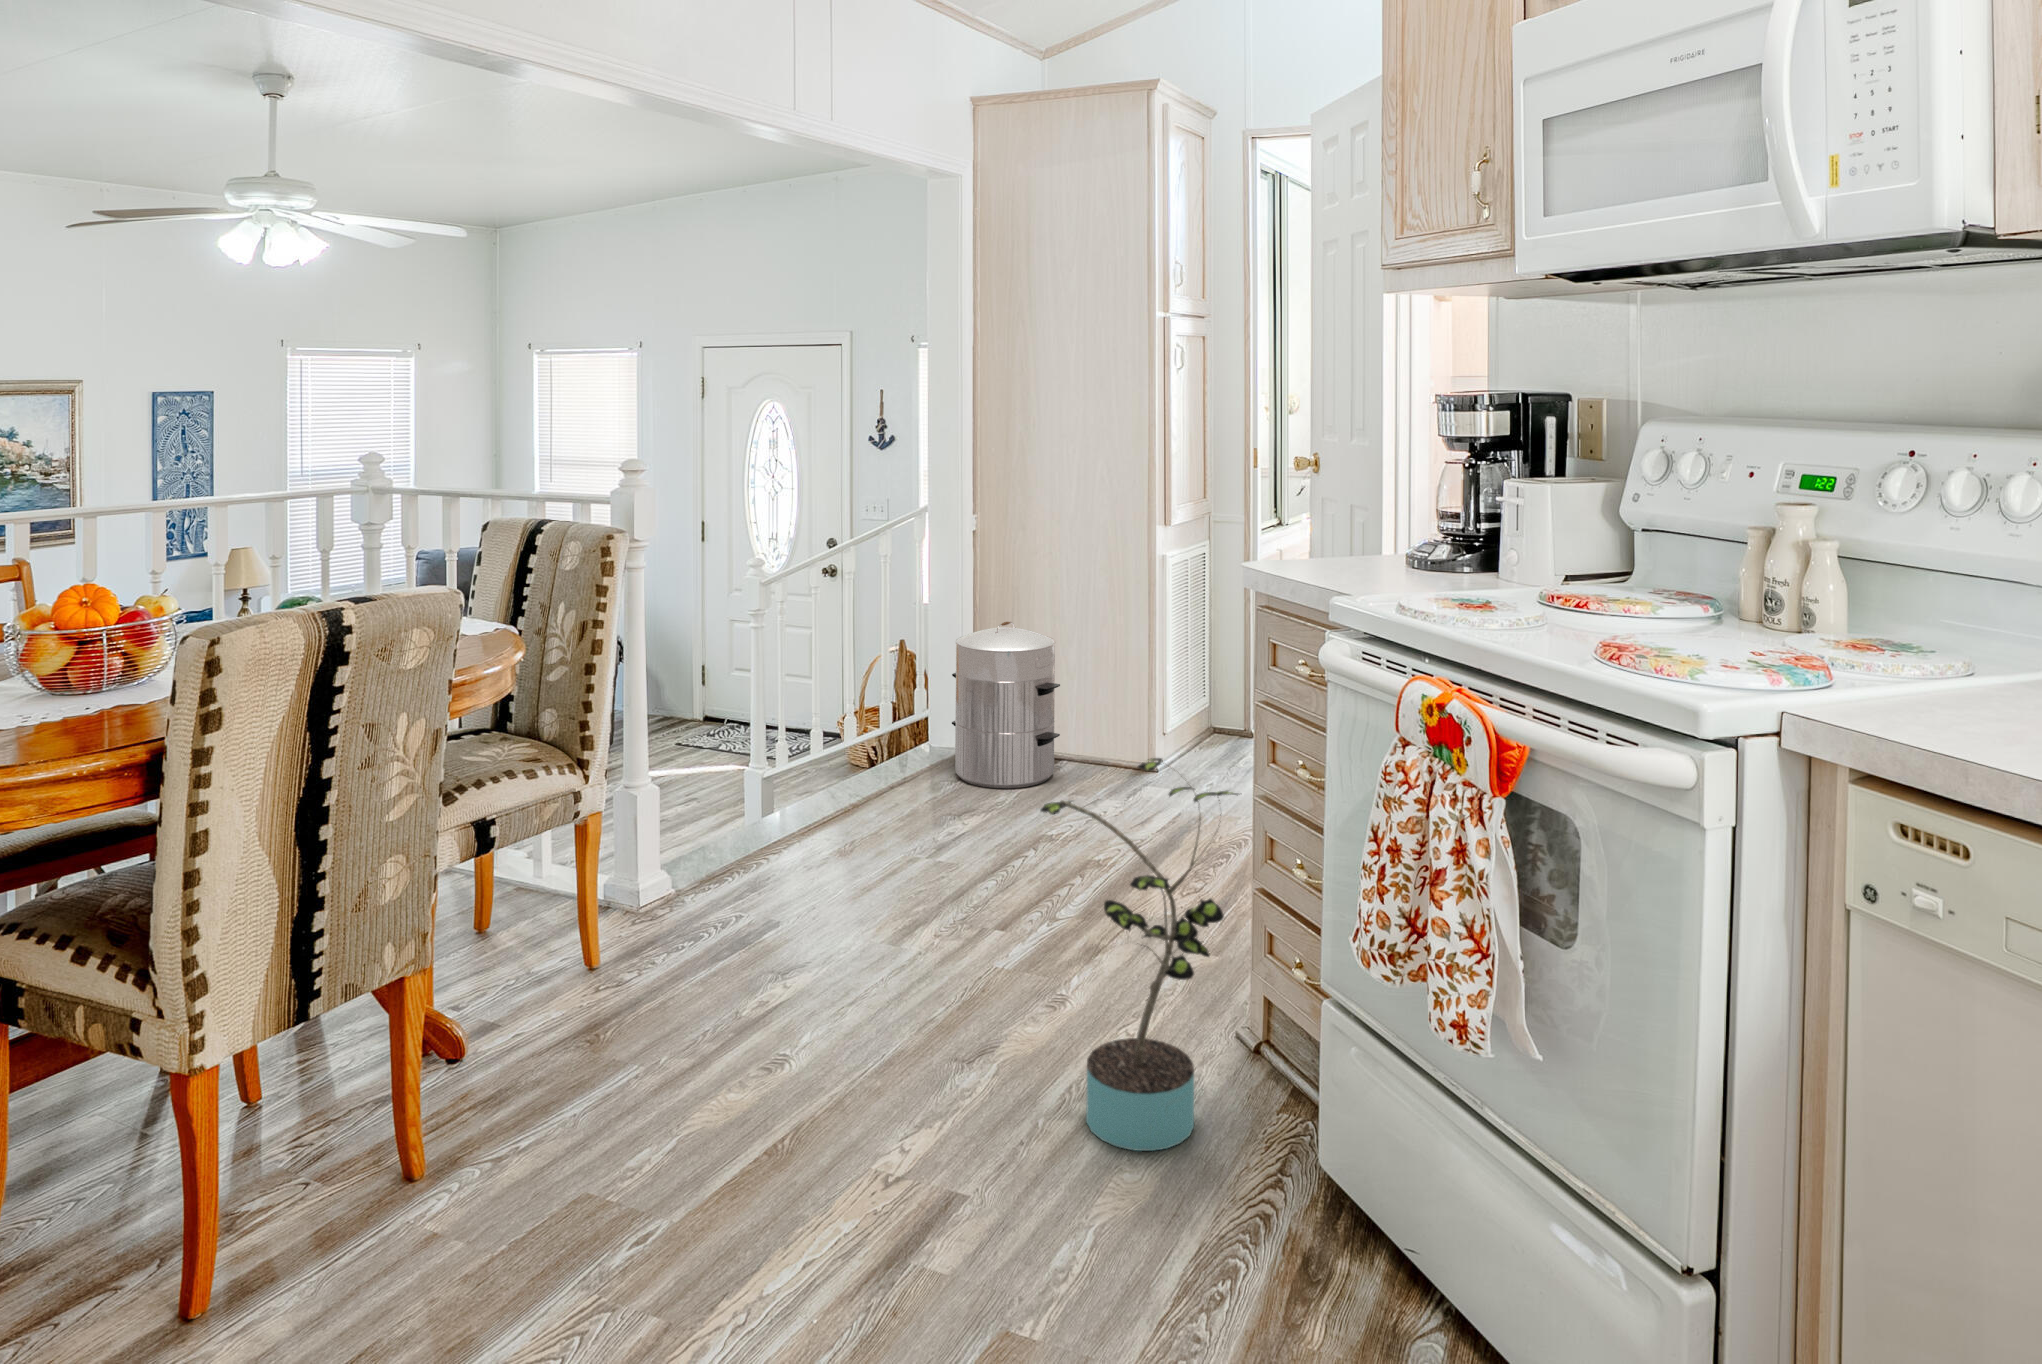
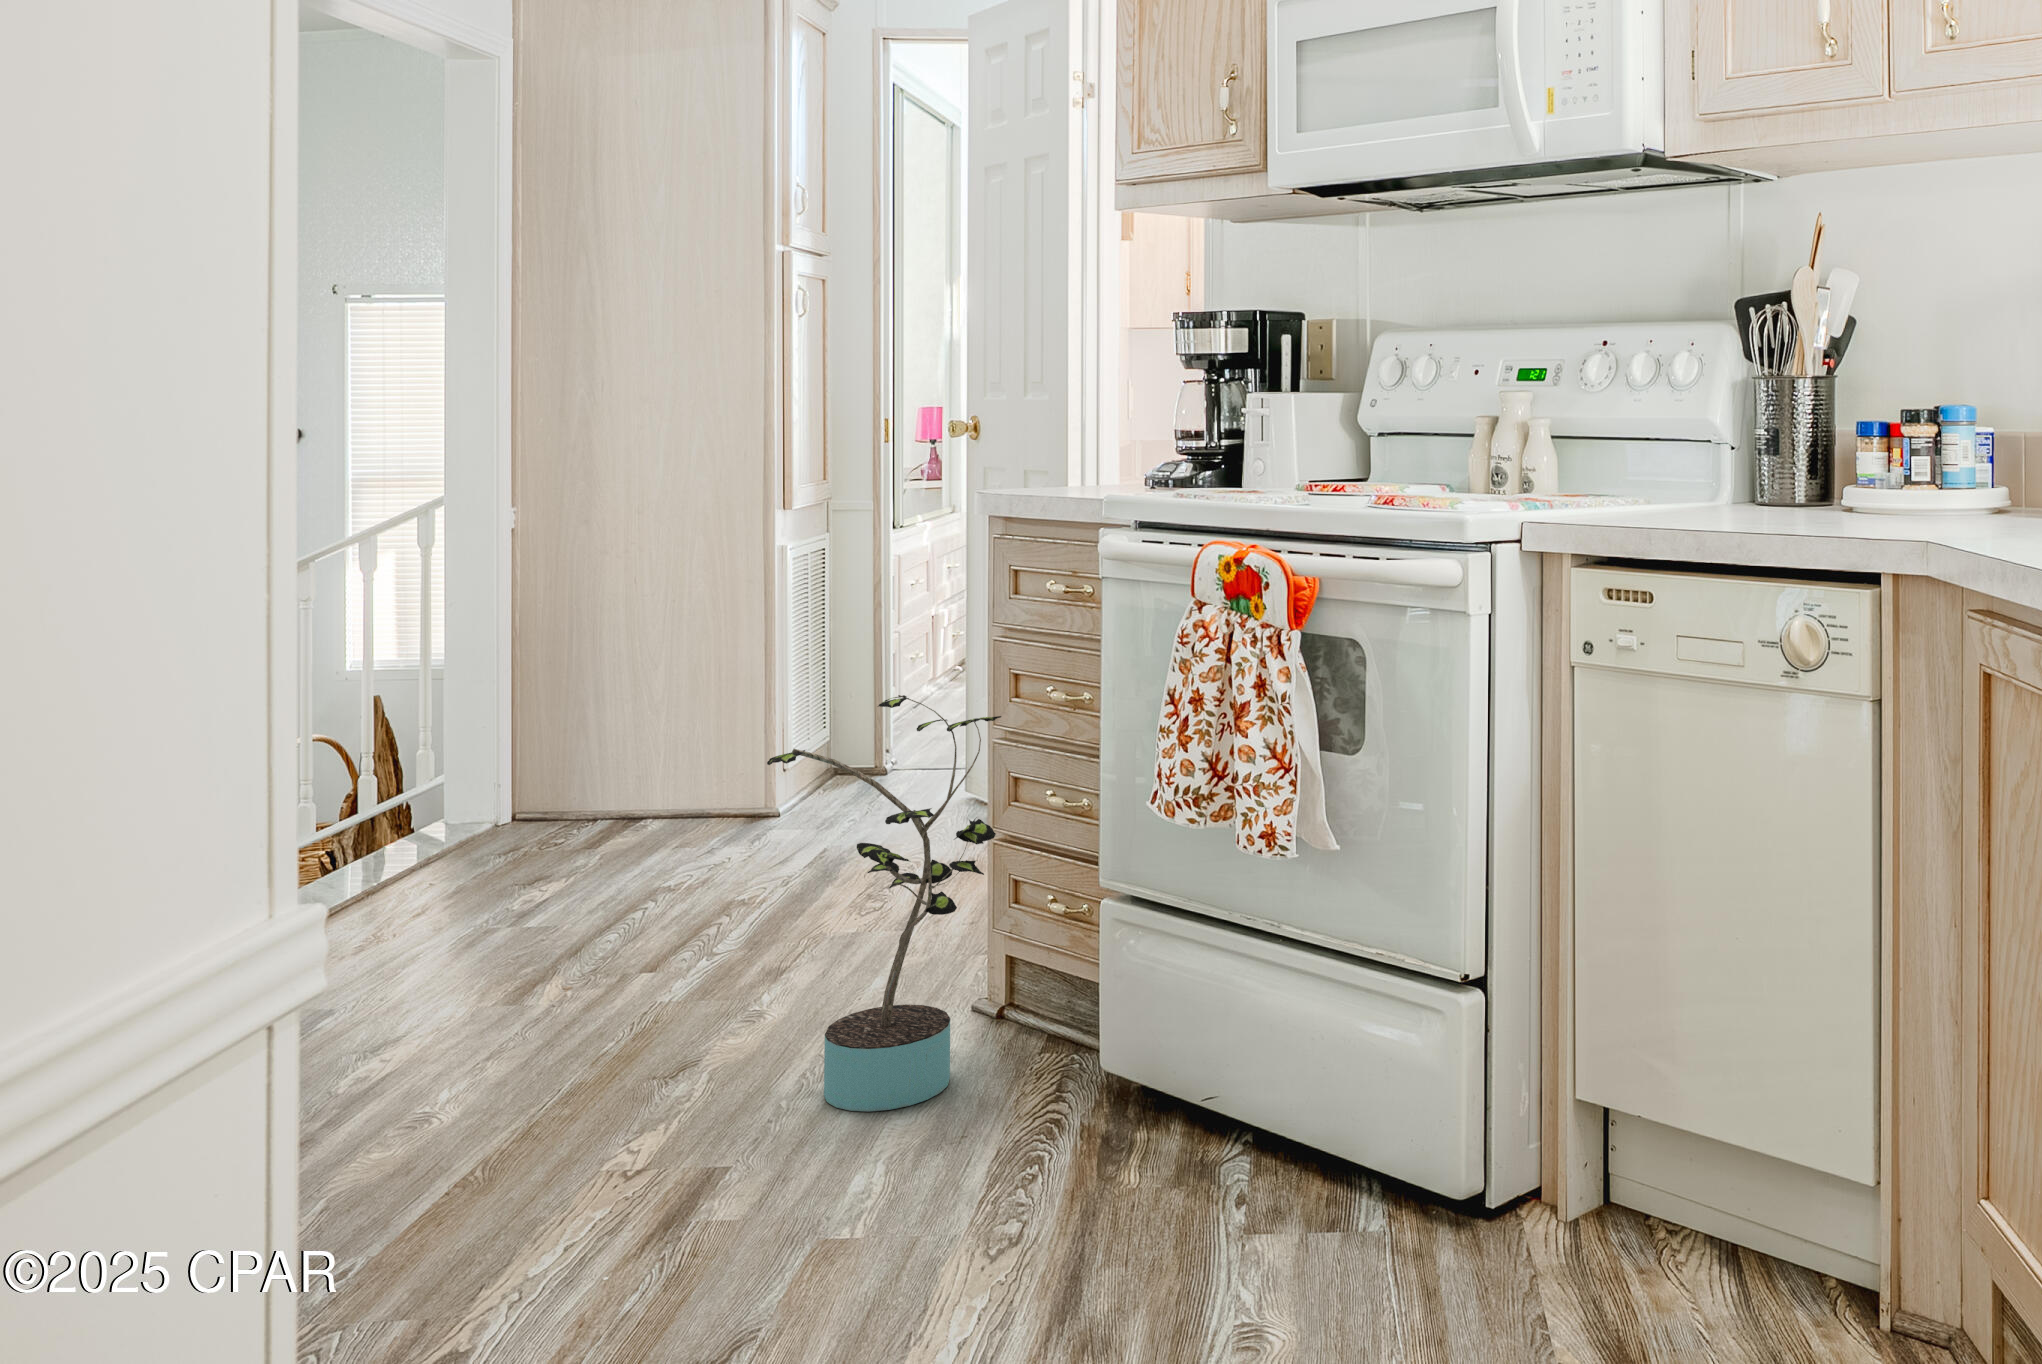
waste bin: present [952,622,1060,788] -> none [487,639,654,855]

